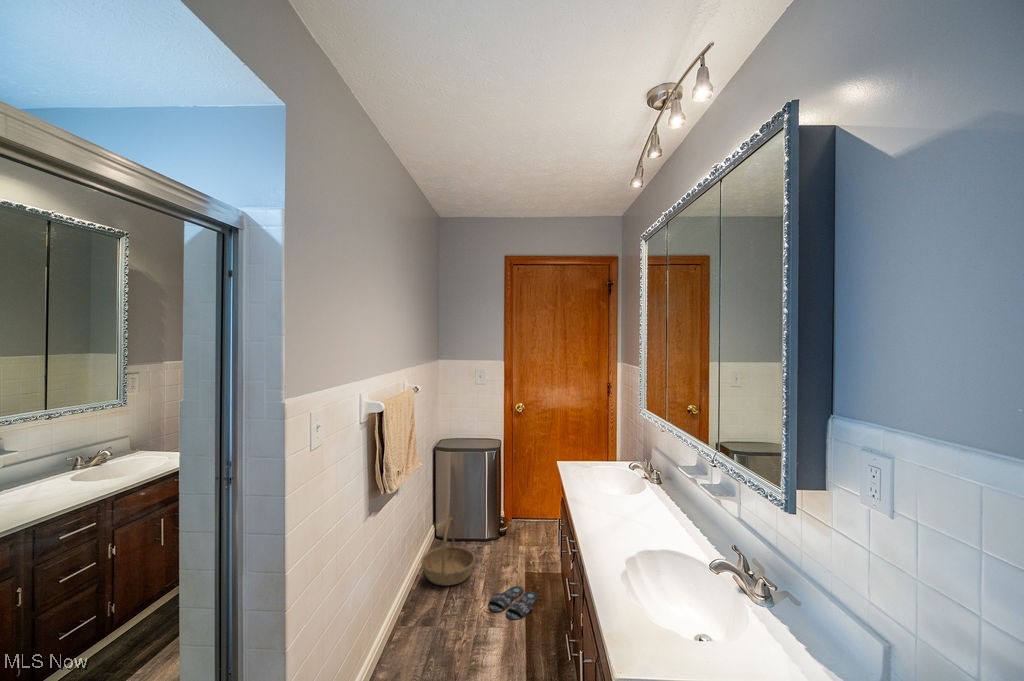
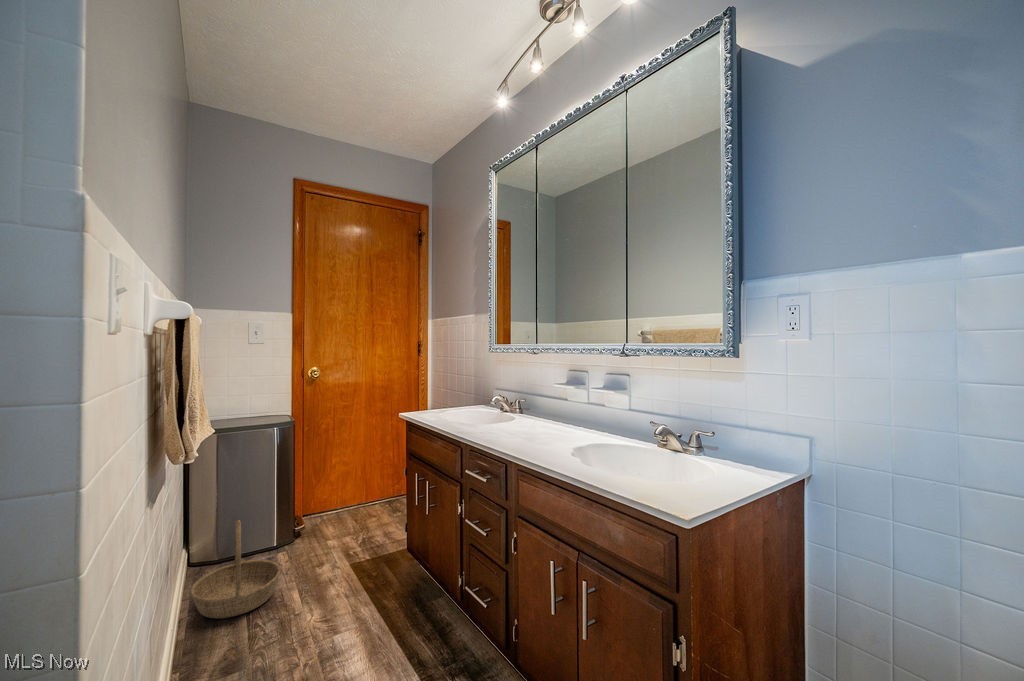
slippers: present [489,586,538,620] -> none [319,580,380,619]

